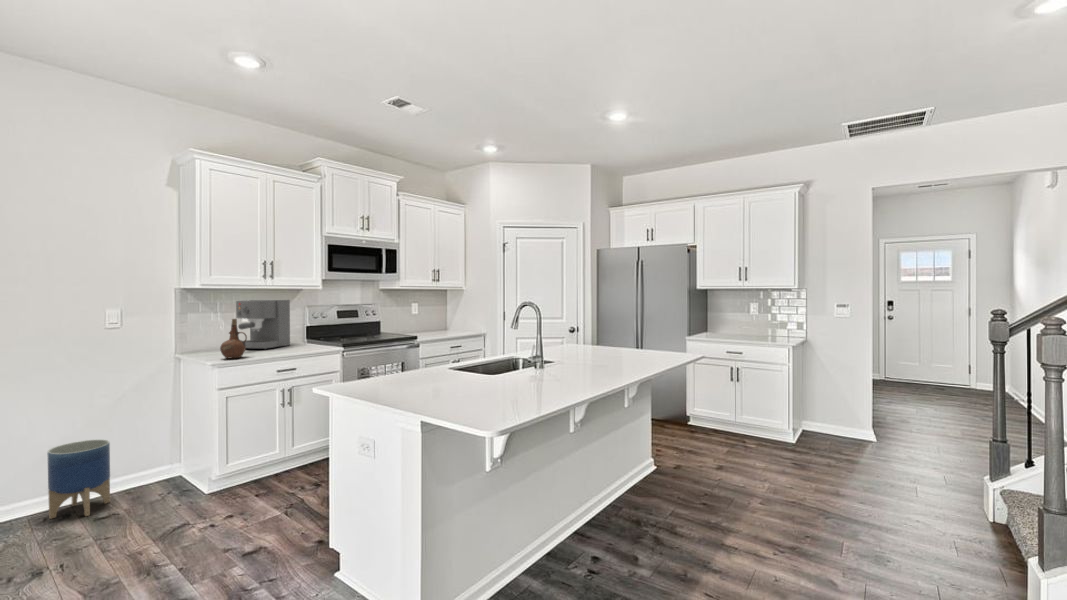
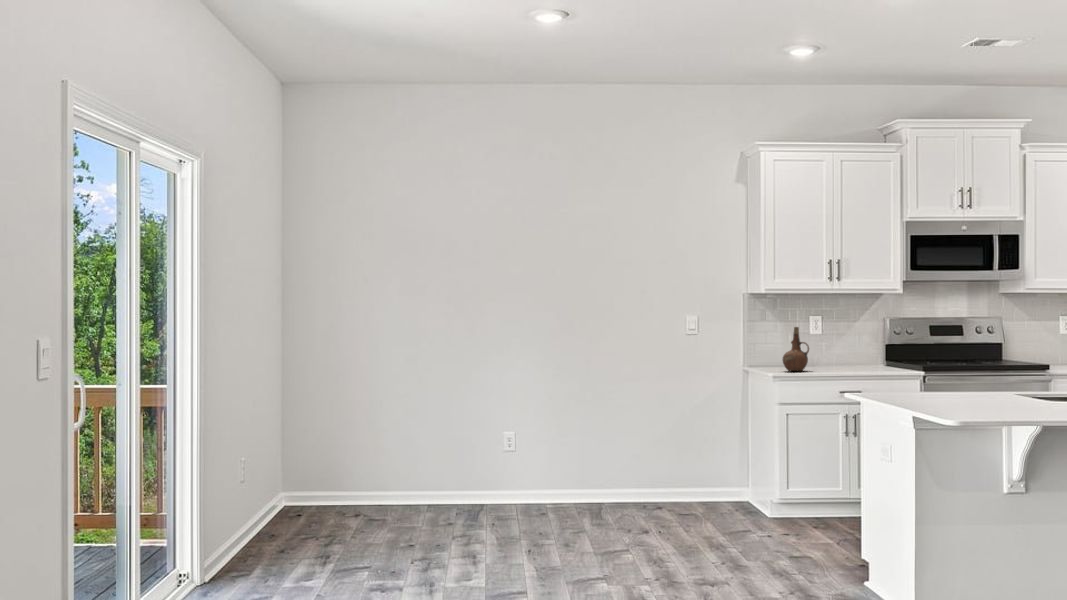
coffee maker: present [236,300,290,349] -> none [803,307,864,366]
planter: present [47,440,110,519] -> none [643,444,688,513]

